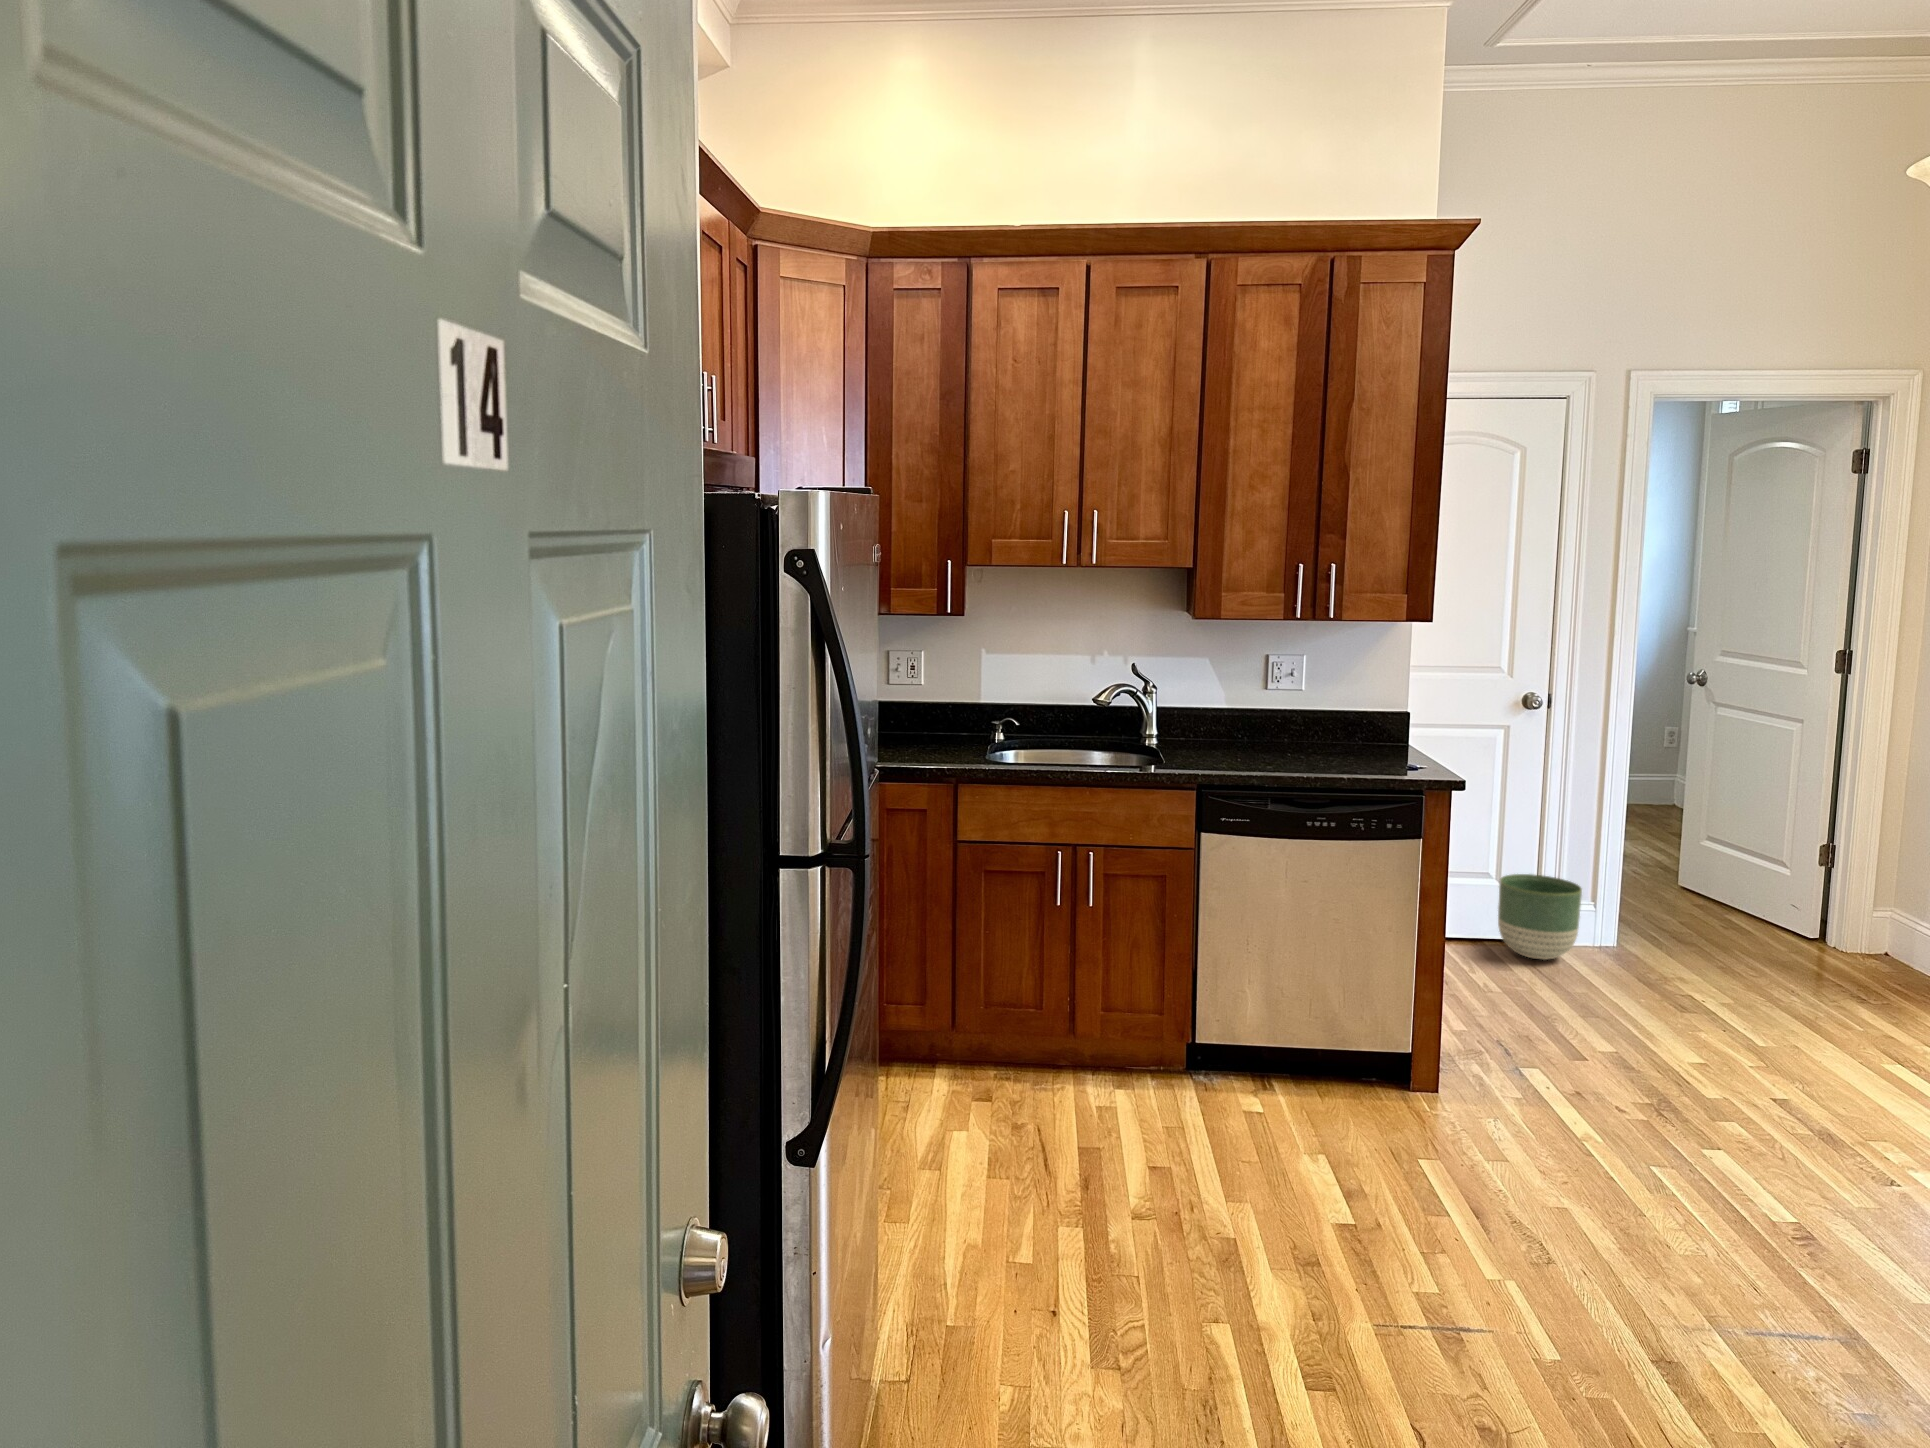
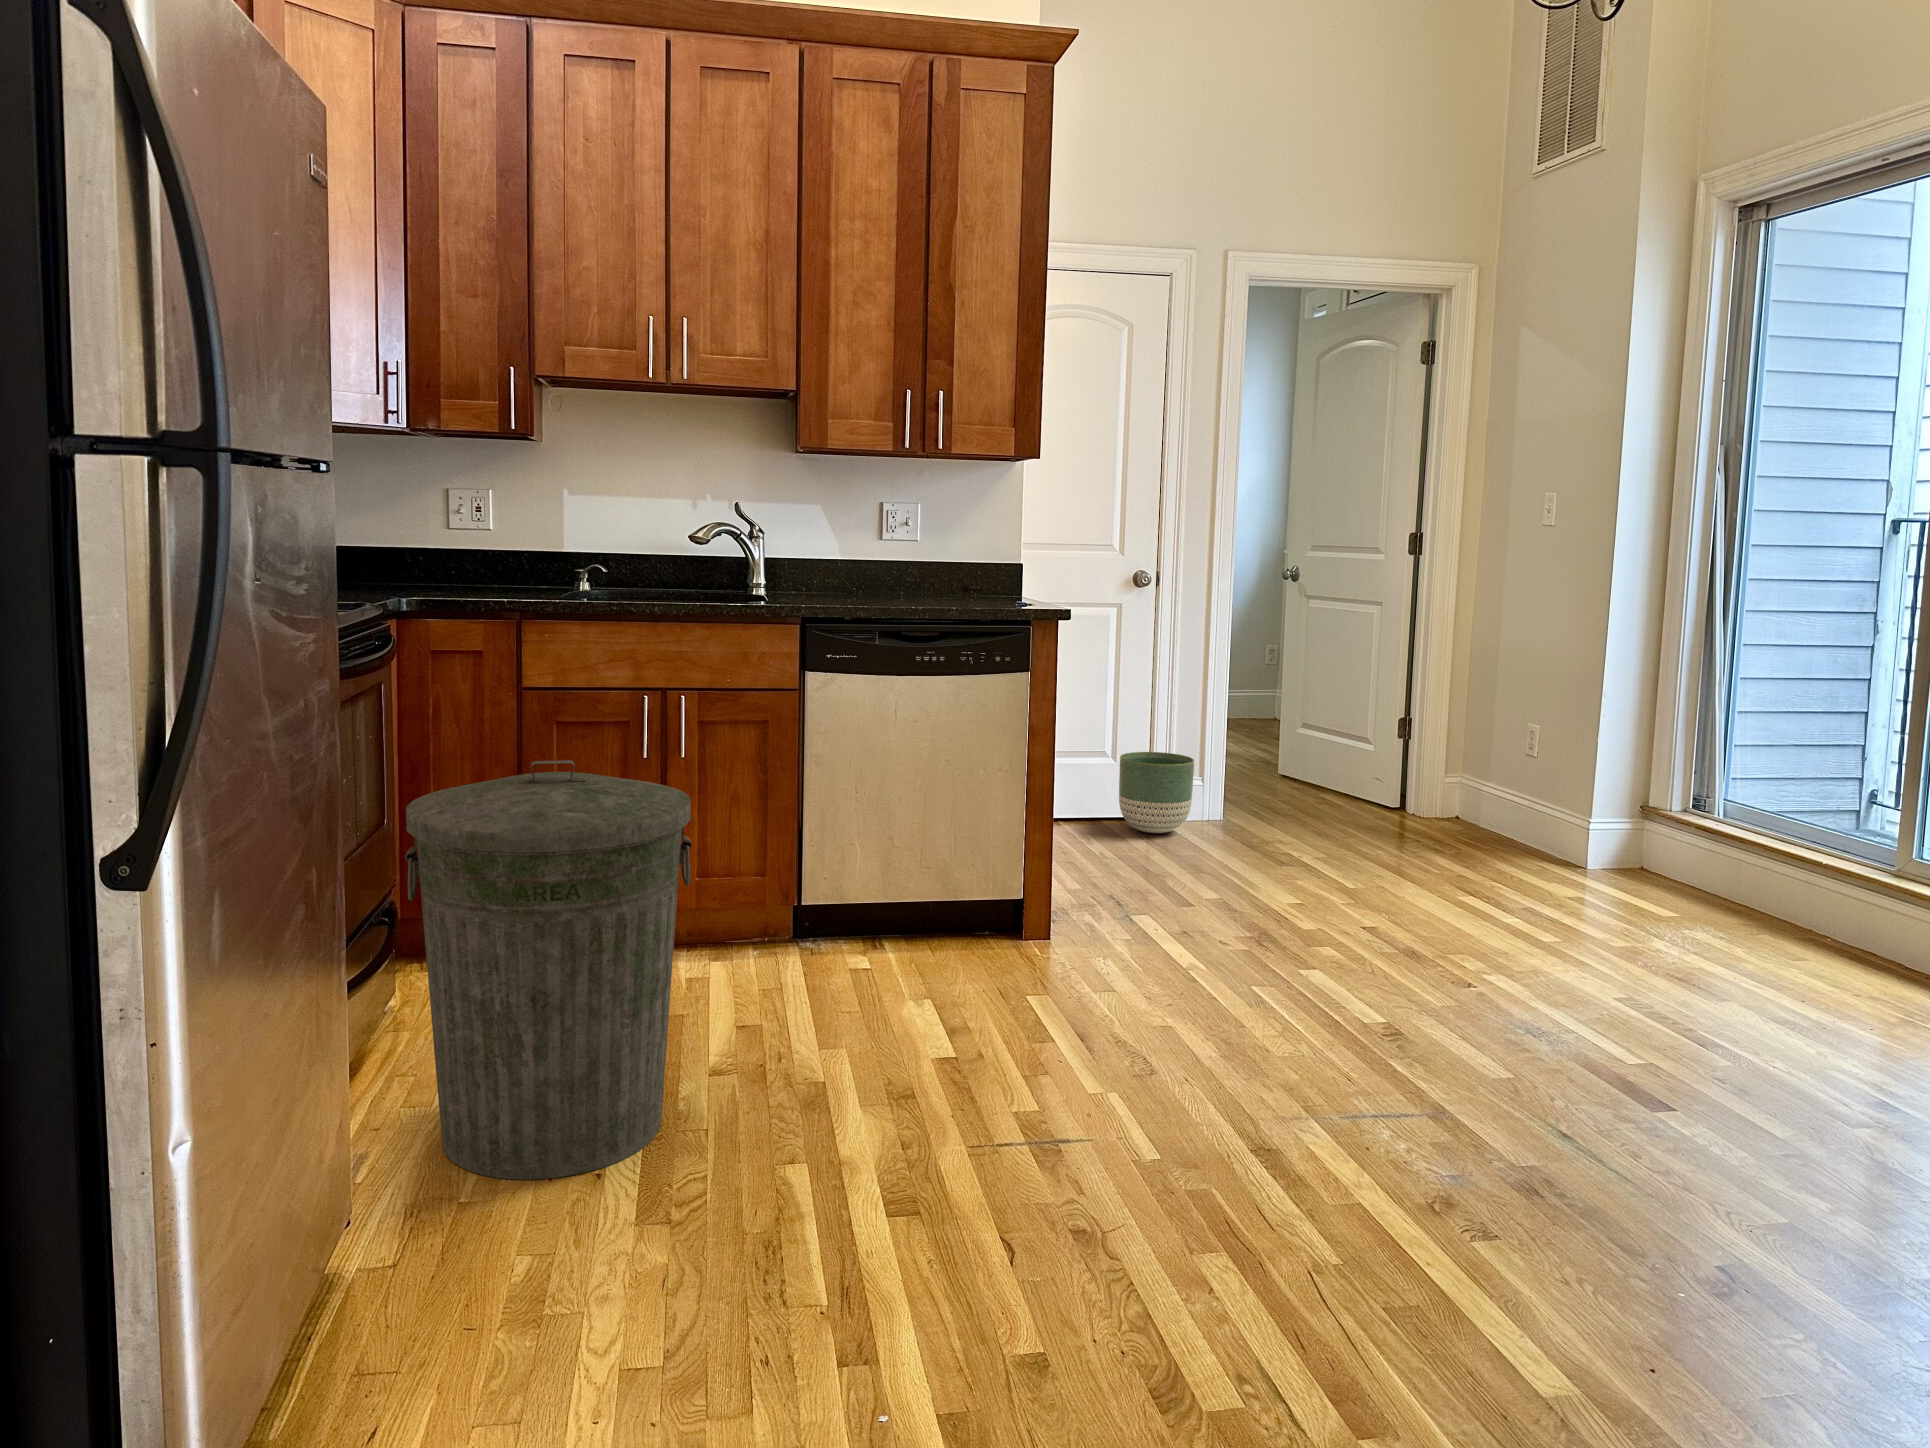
trash can: none [902,953,1128,1308] -> present [405,760,692,1180]

